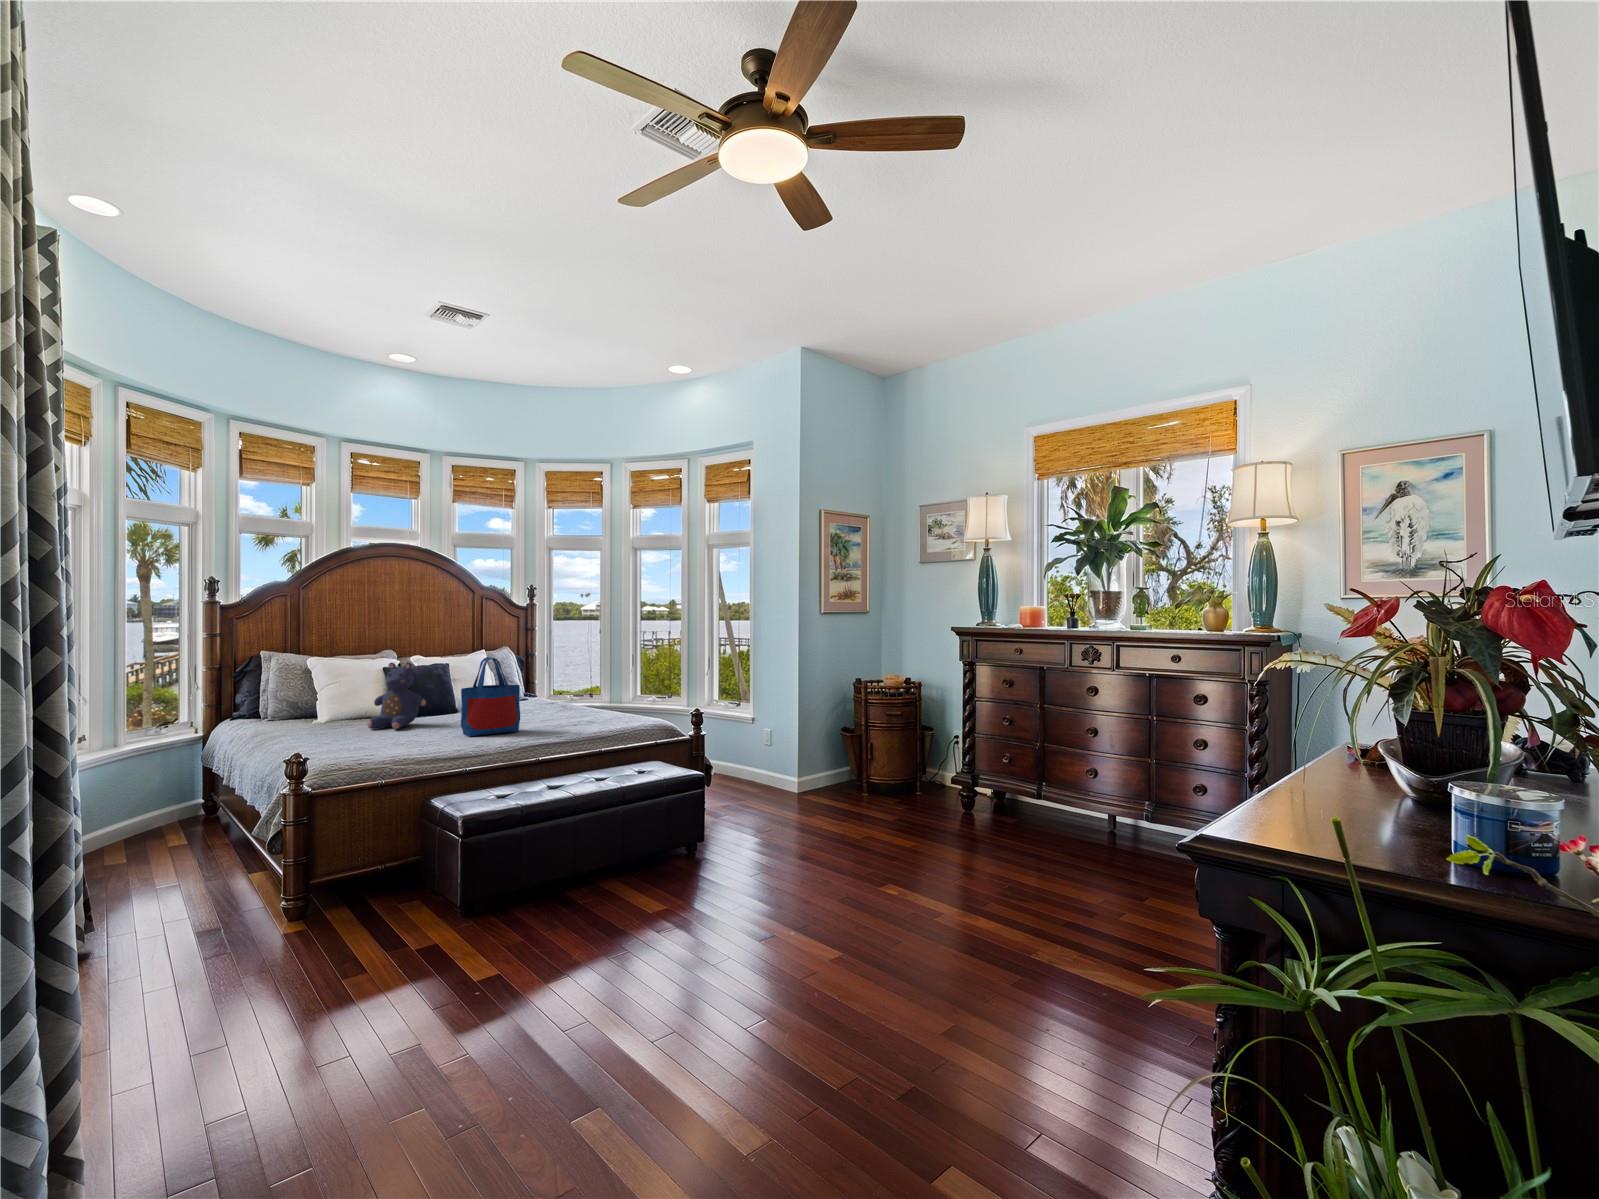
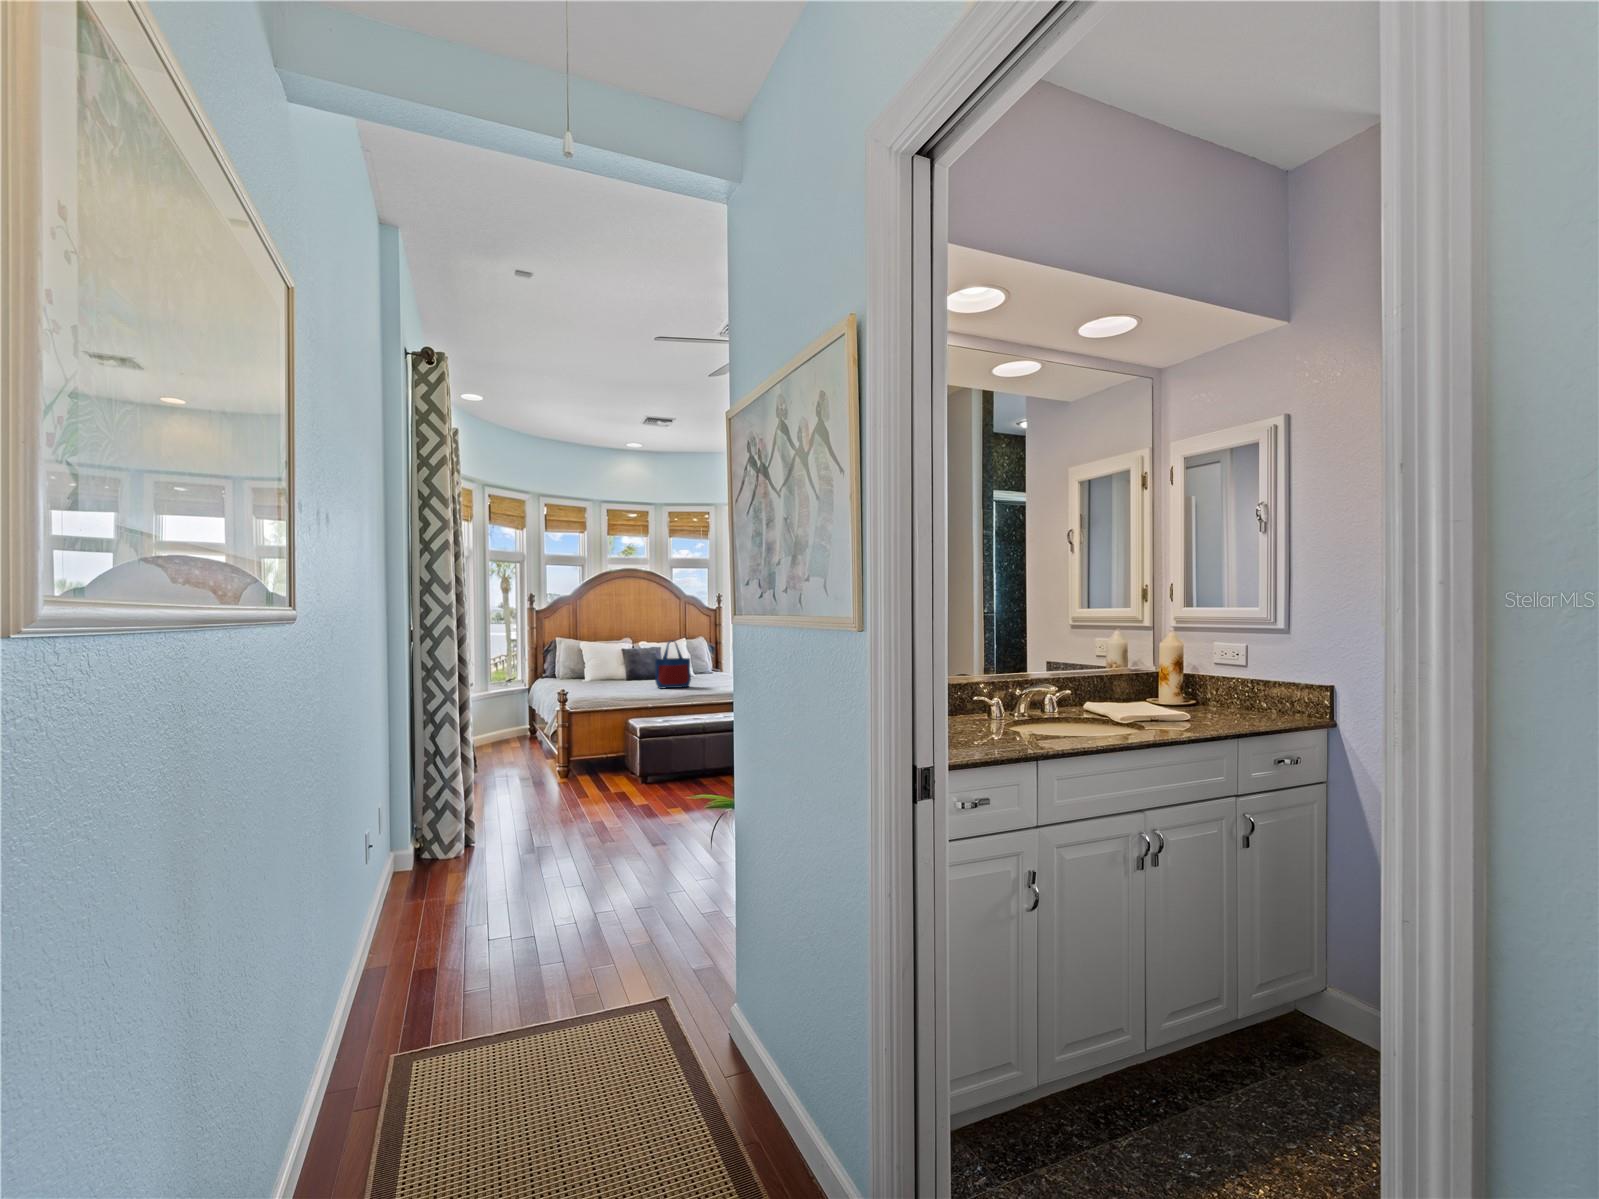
teddy bear: present [367,663,426,729] -> none [608,644,640,684]

